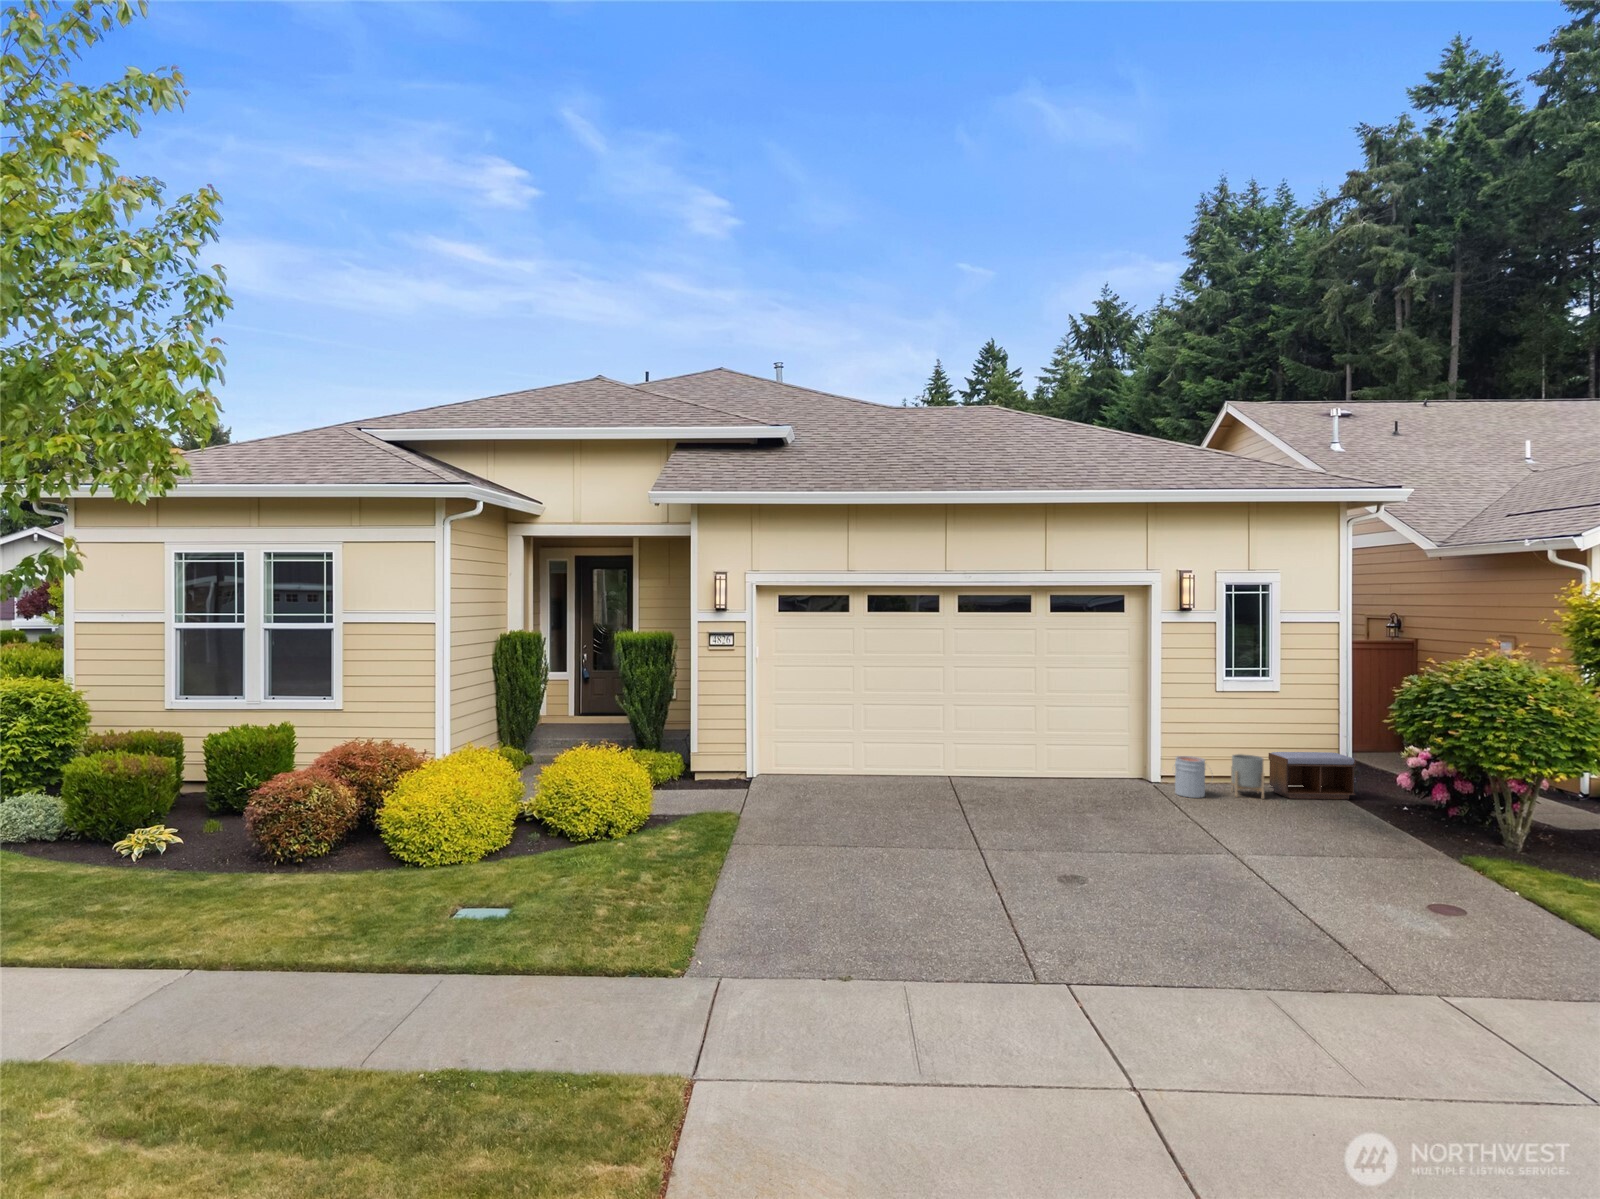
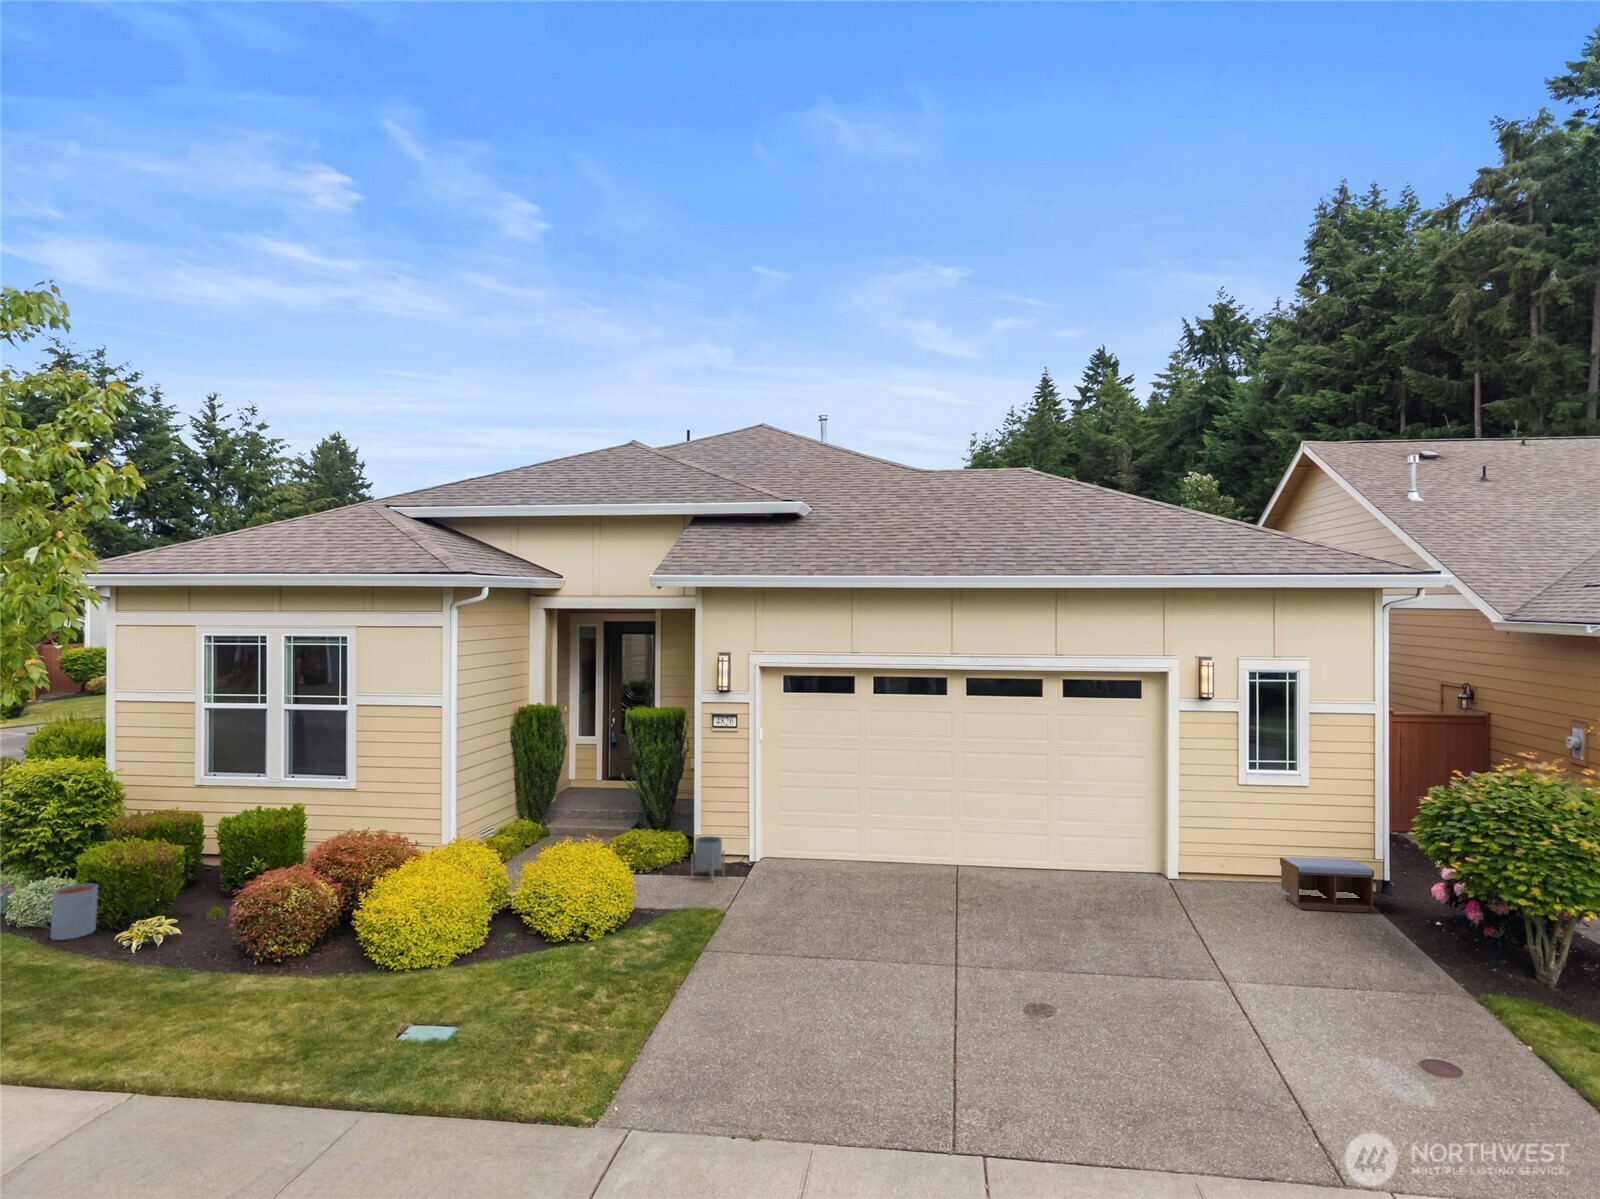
planter: present [1231,754,1264,799] -> present [691,836,725,882]
bucket: present [1174,756,1205,798] -> present [45,884,98,940]

